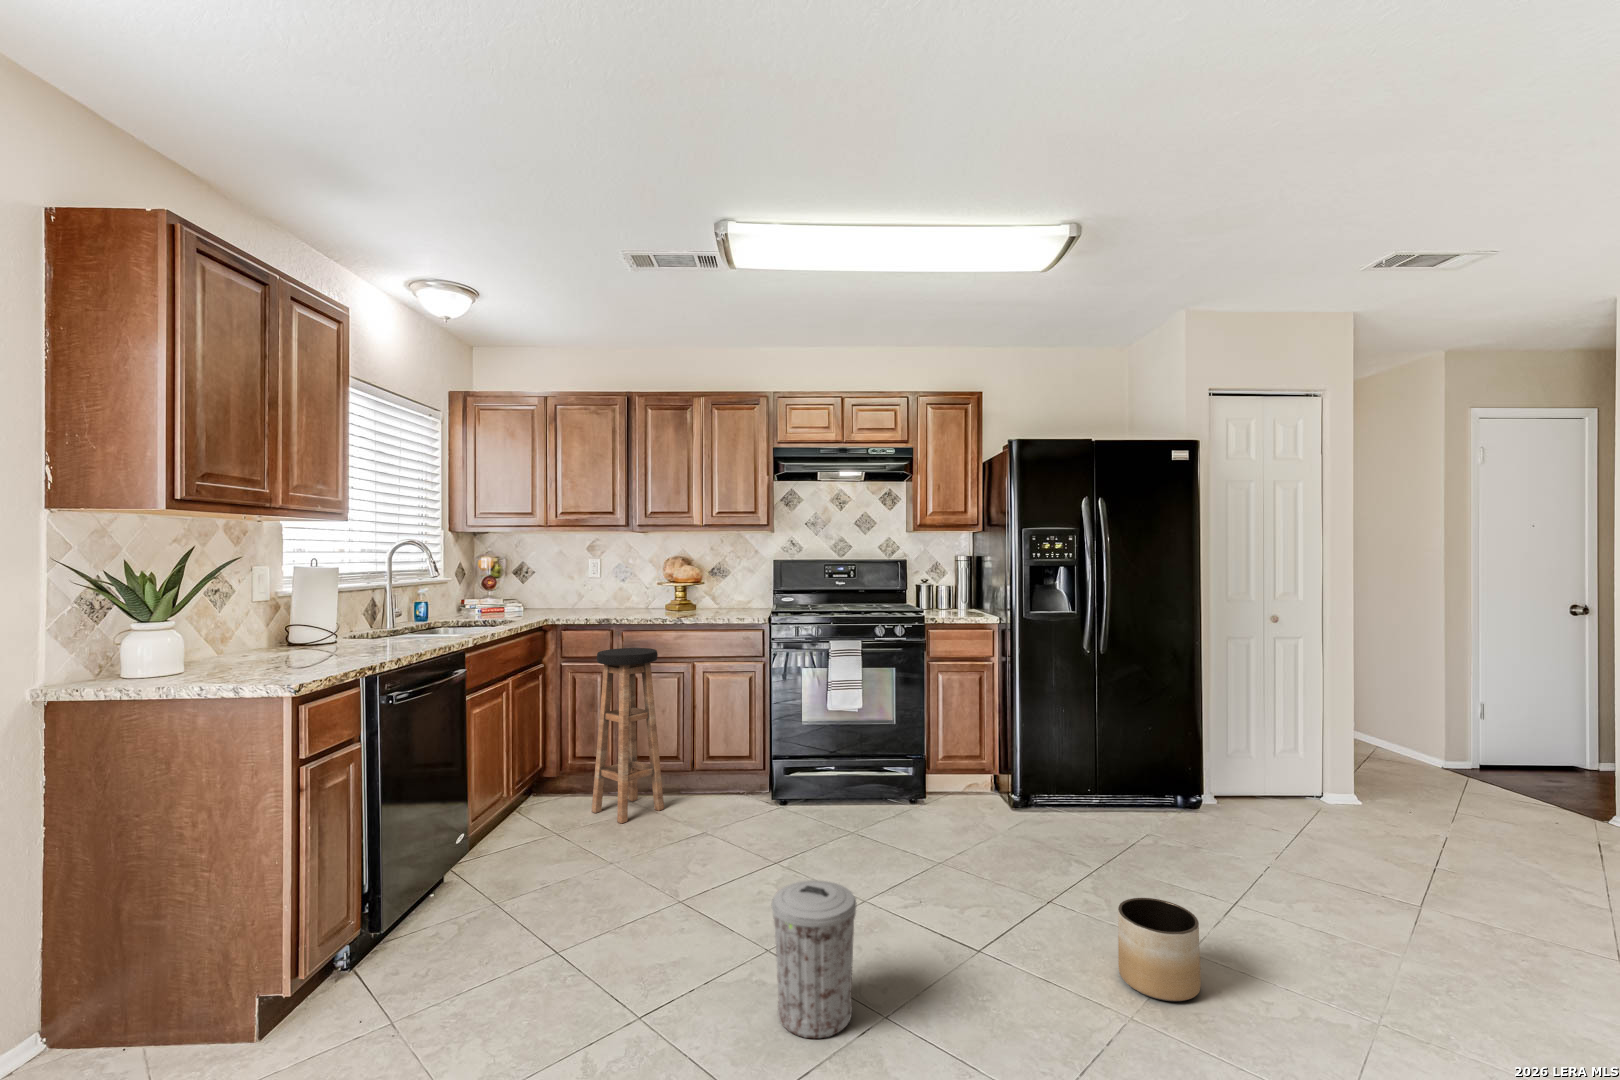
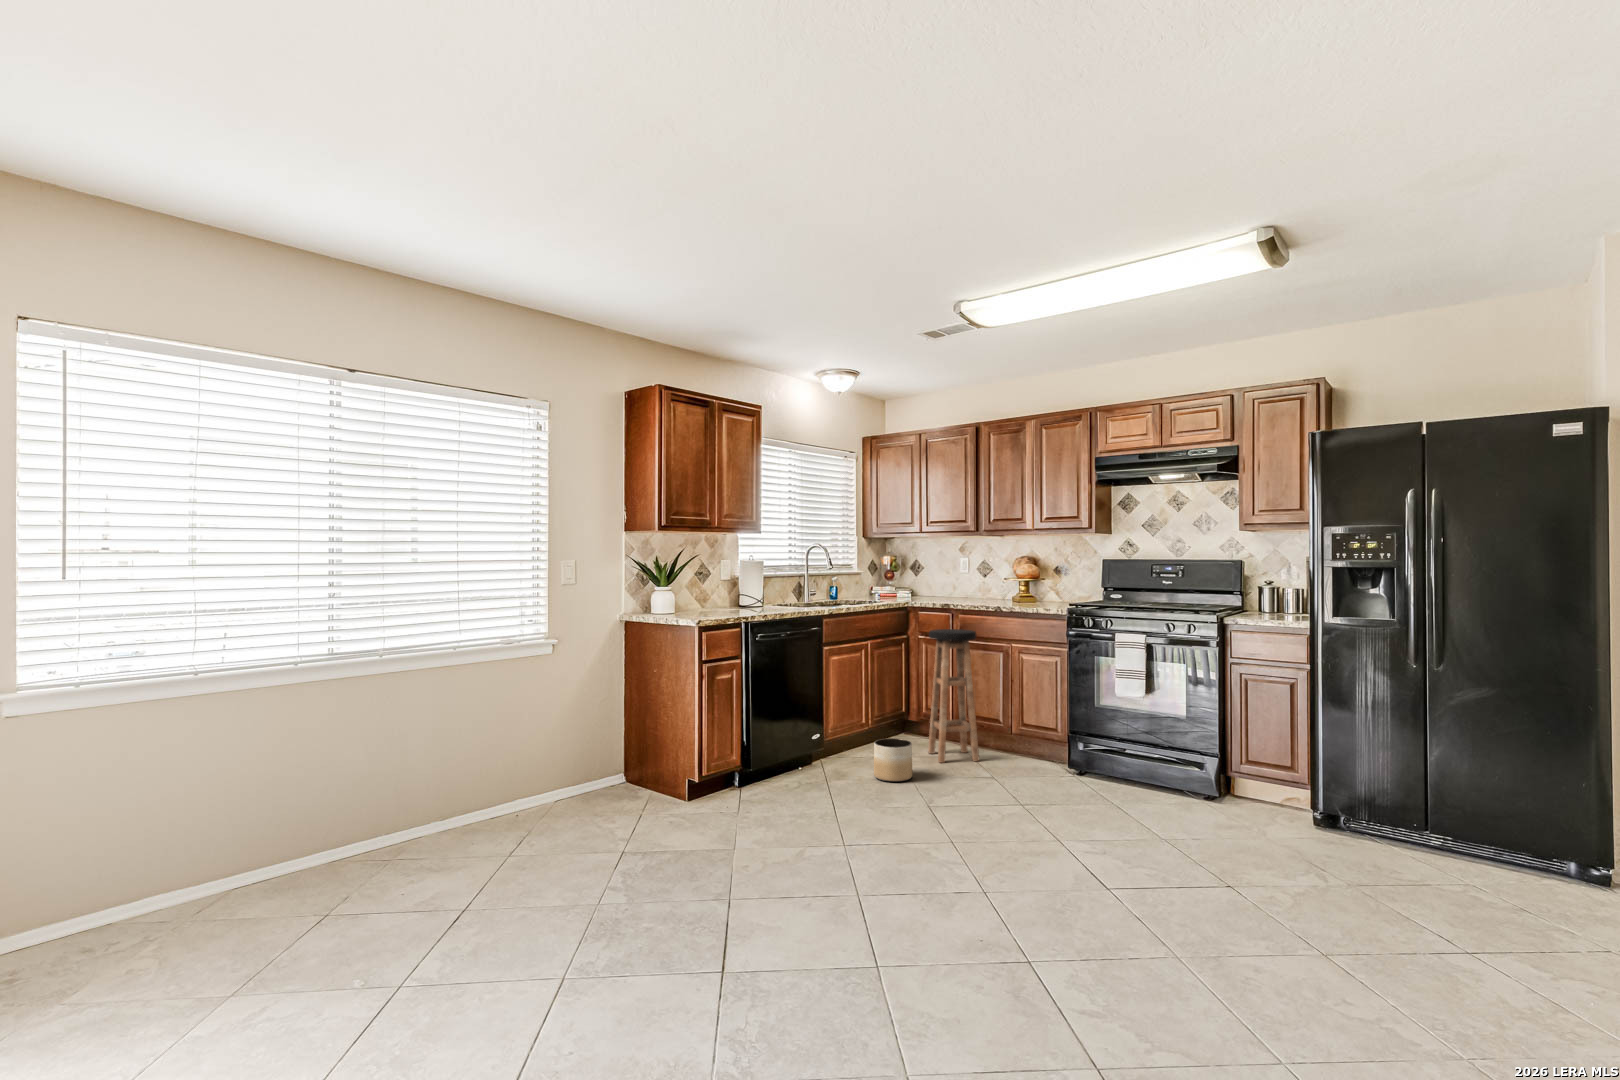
trash can: present [772,880,857,1038] -> none [909,785,969,886]
planter: present [1118,898,1201,1002] -> present [874,738,912,782]

